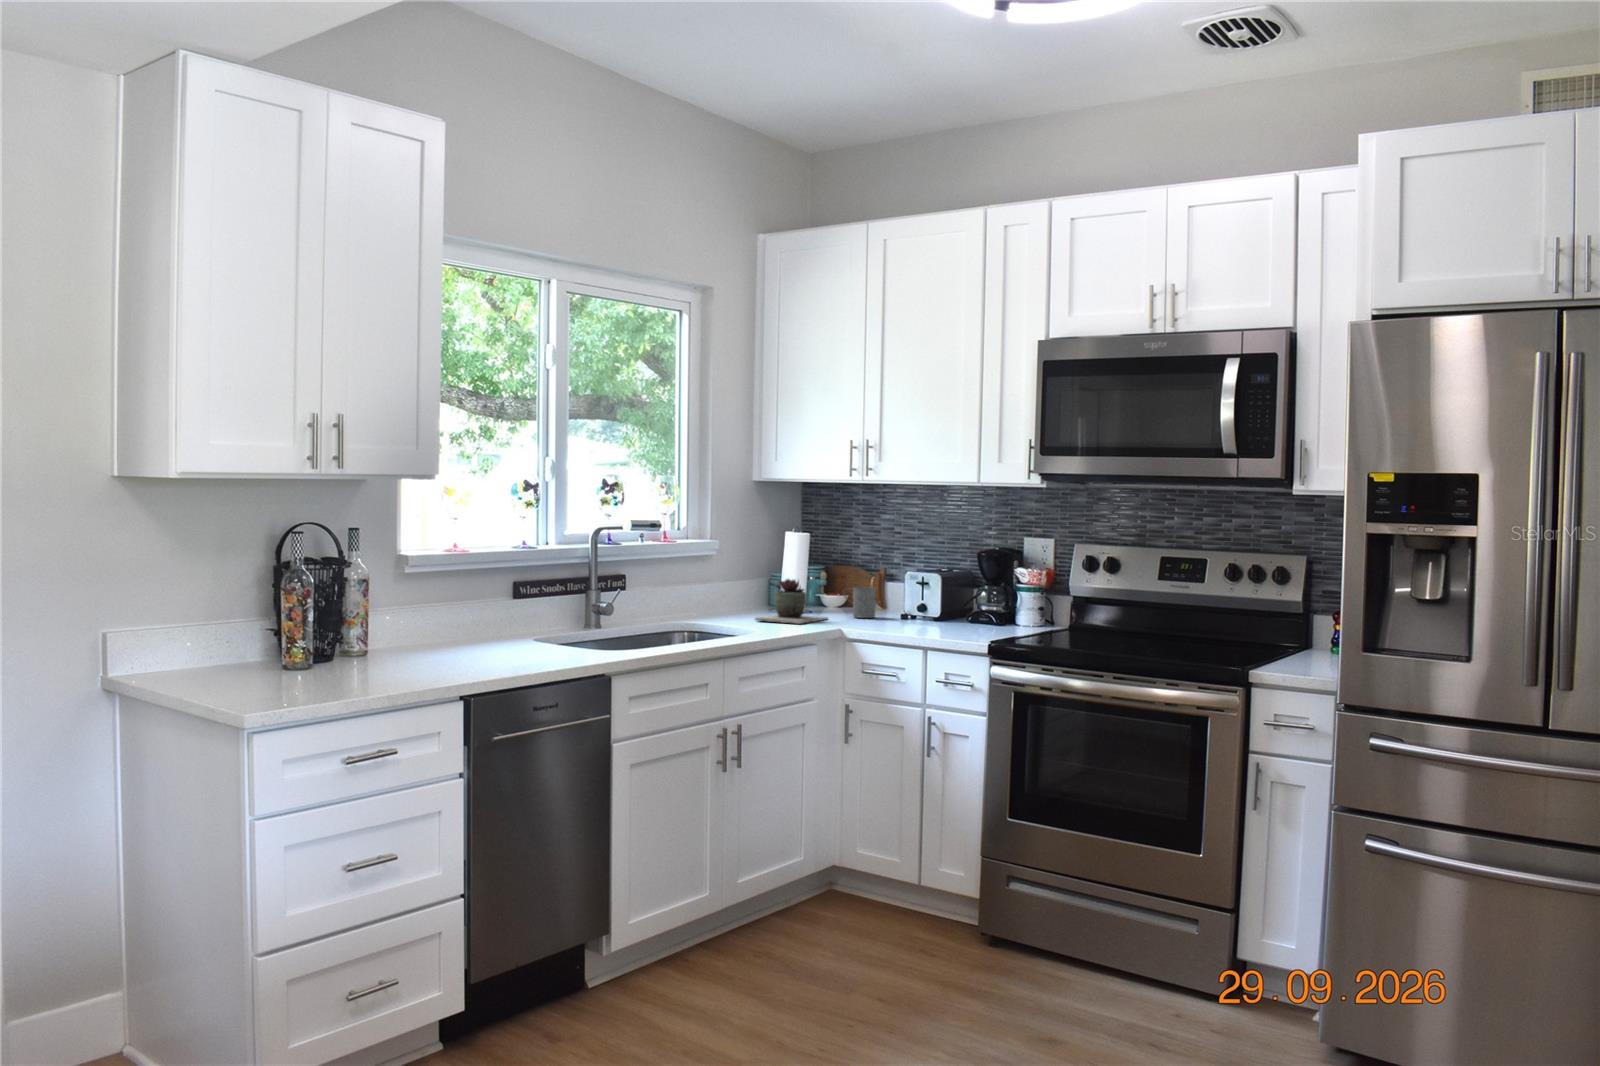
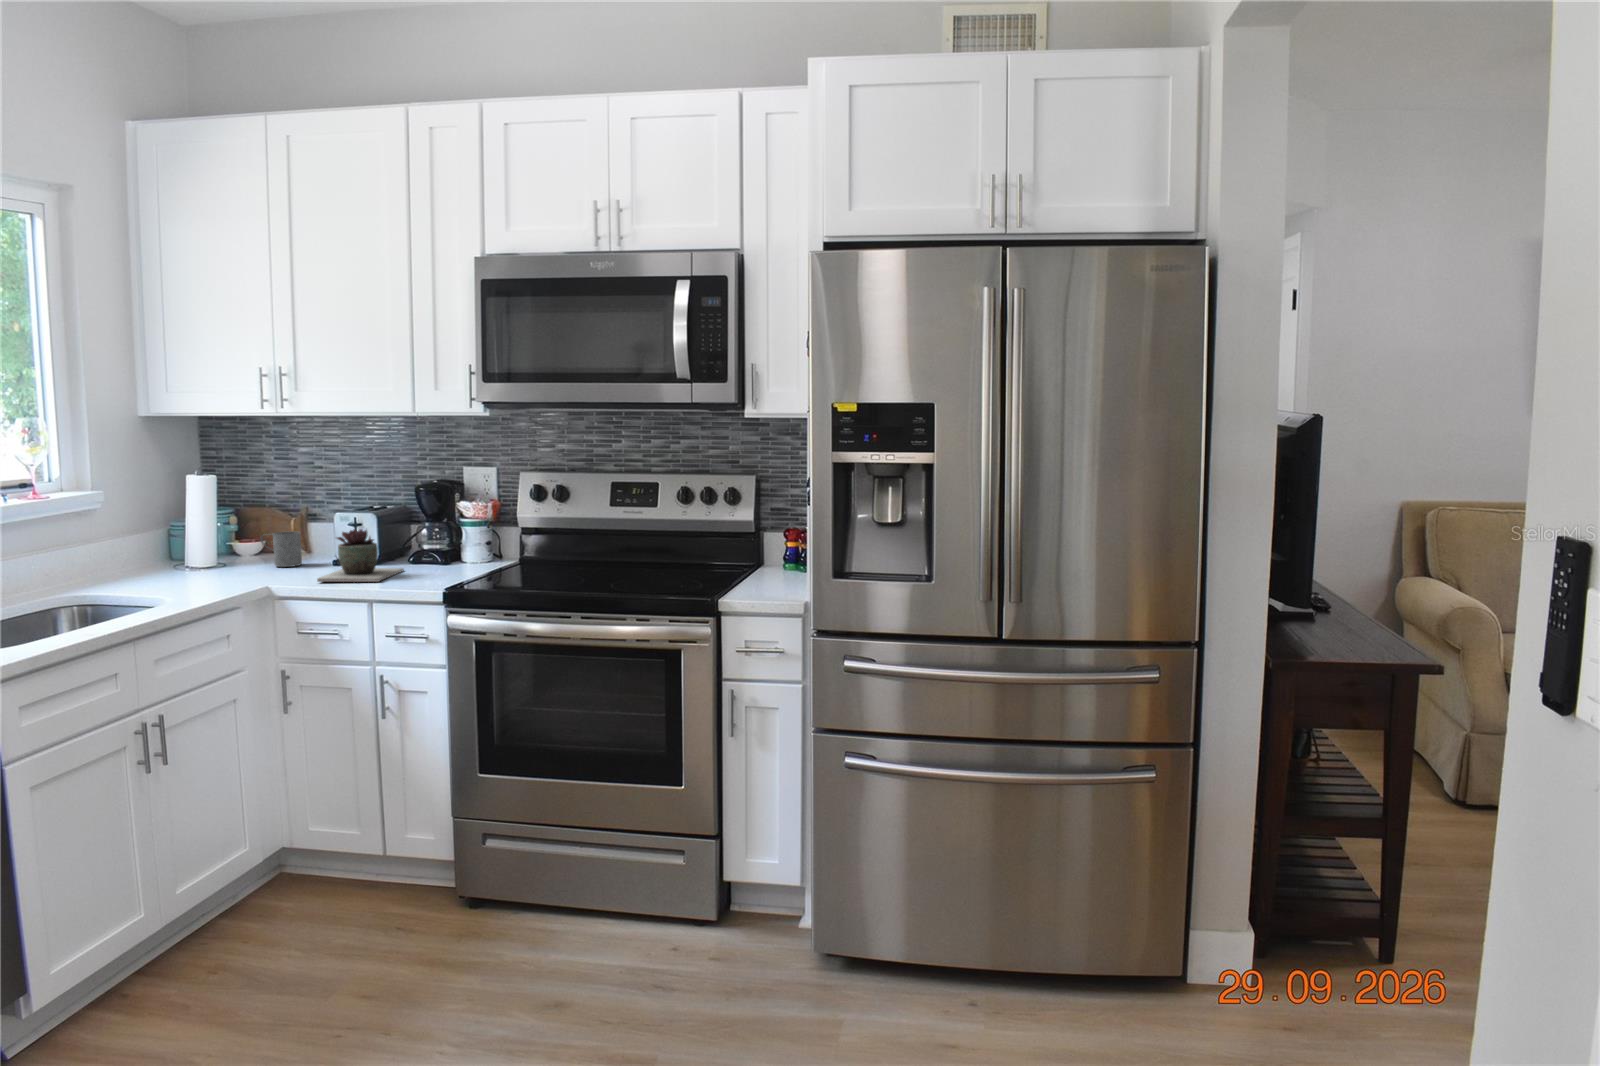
succulent plant: present [755,579,828,624] -> present [317,529,404,582]

